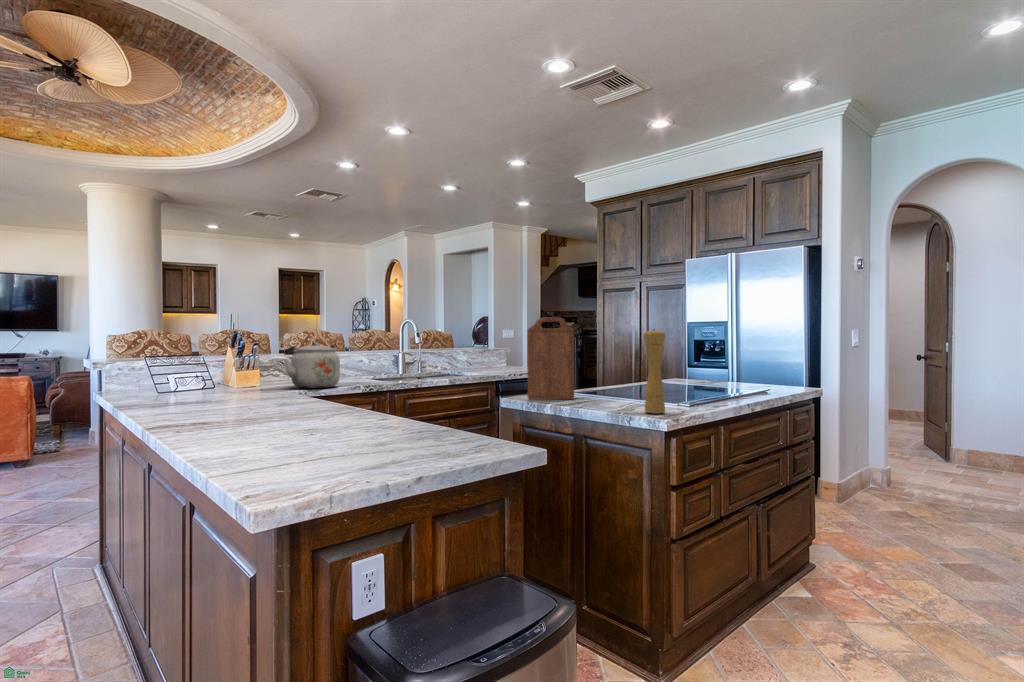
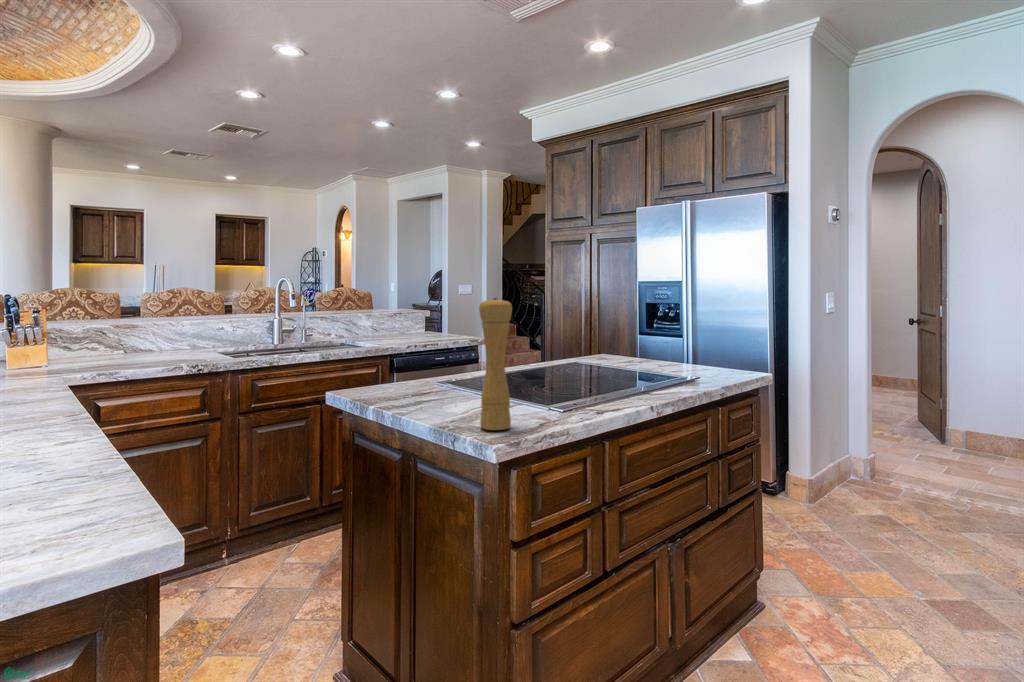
cutting board: present [527,317,574,400] -> none [347,277,418,395]
kettle: present [284,342,340,388] -> none [63,306,155,368]

